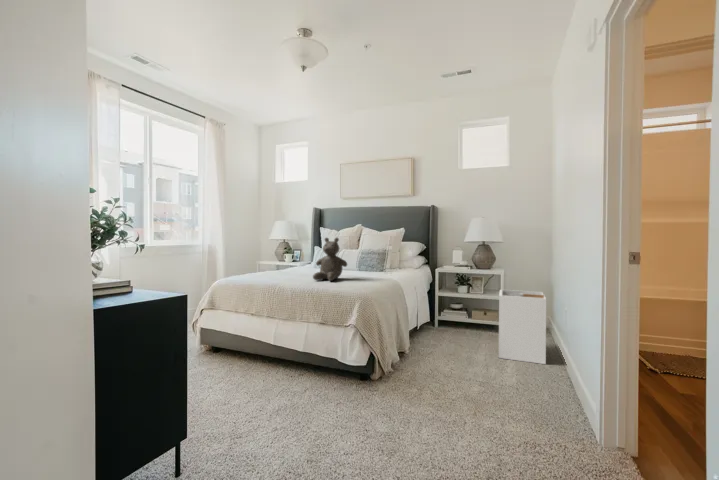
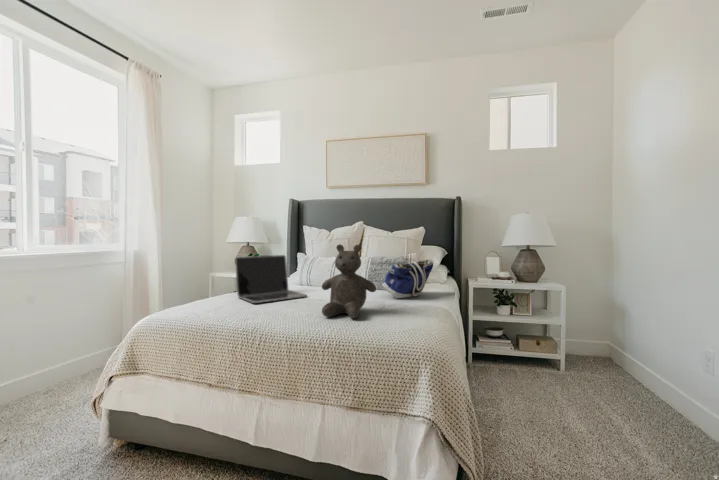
laptop: none [269,246,313,274] -> present [235,255,306,303]
tote bag: none [361,249,398,274] -> present [382,259,434,298]
laundry hamper: present [499,290,546,364] -> none [578,316,678,432]

